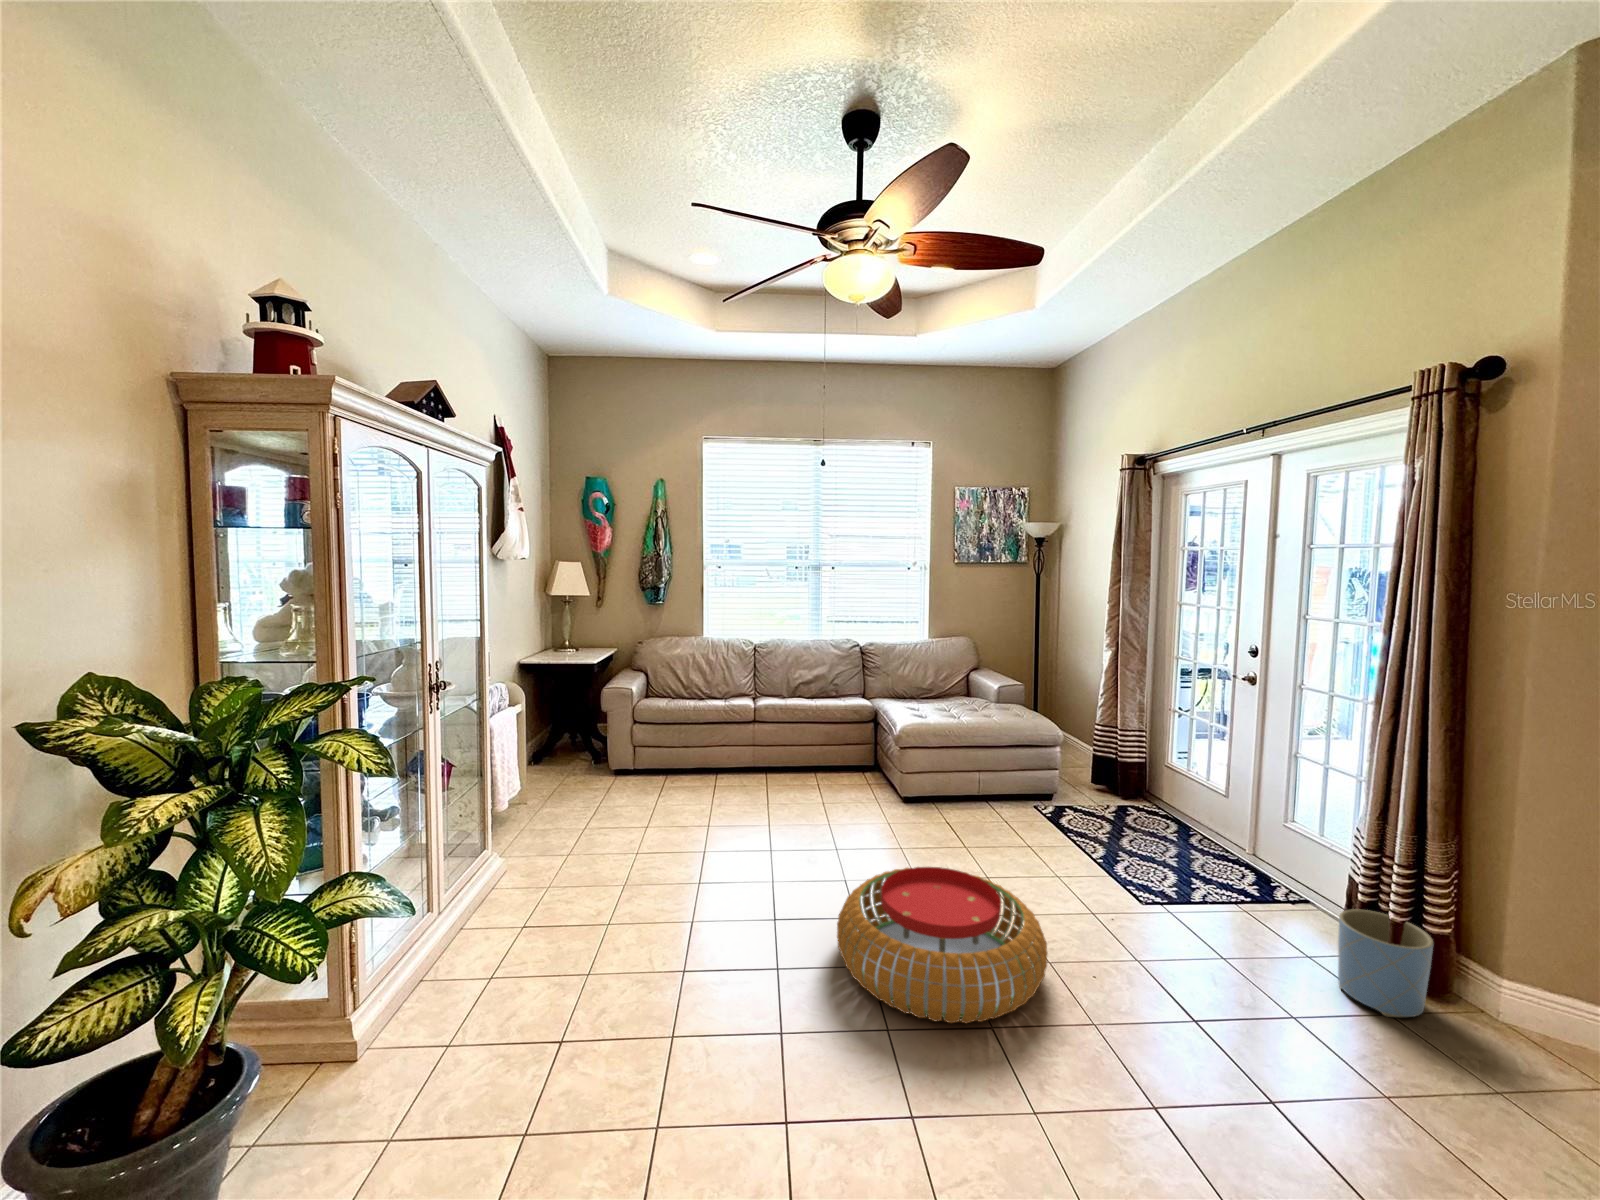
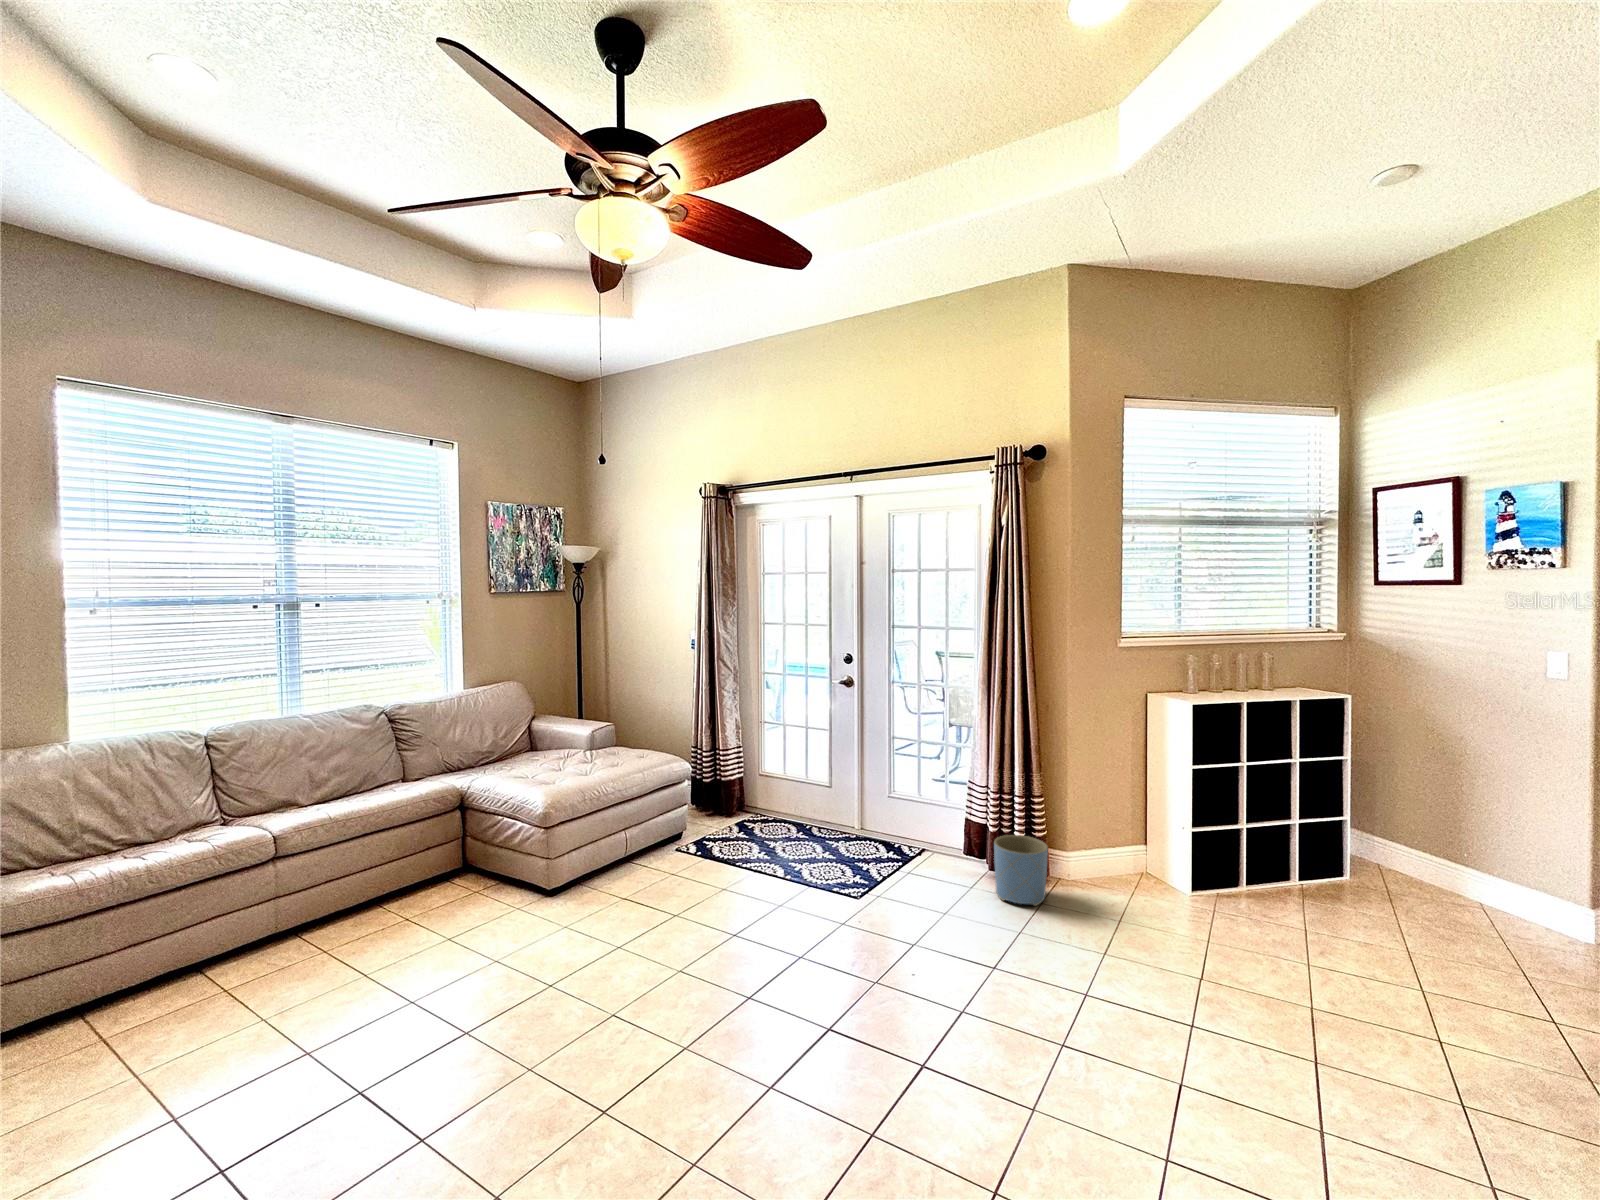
pouf: present [837,867,1048,1023] -> none [686,931,922,1122]

